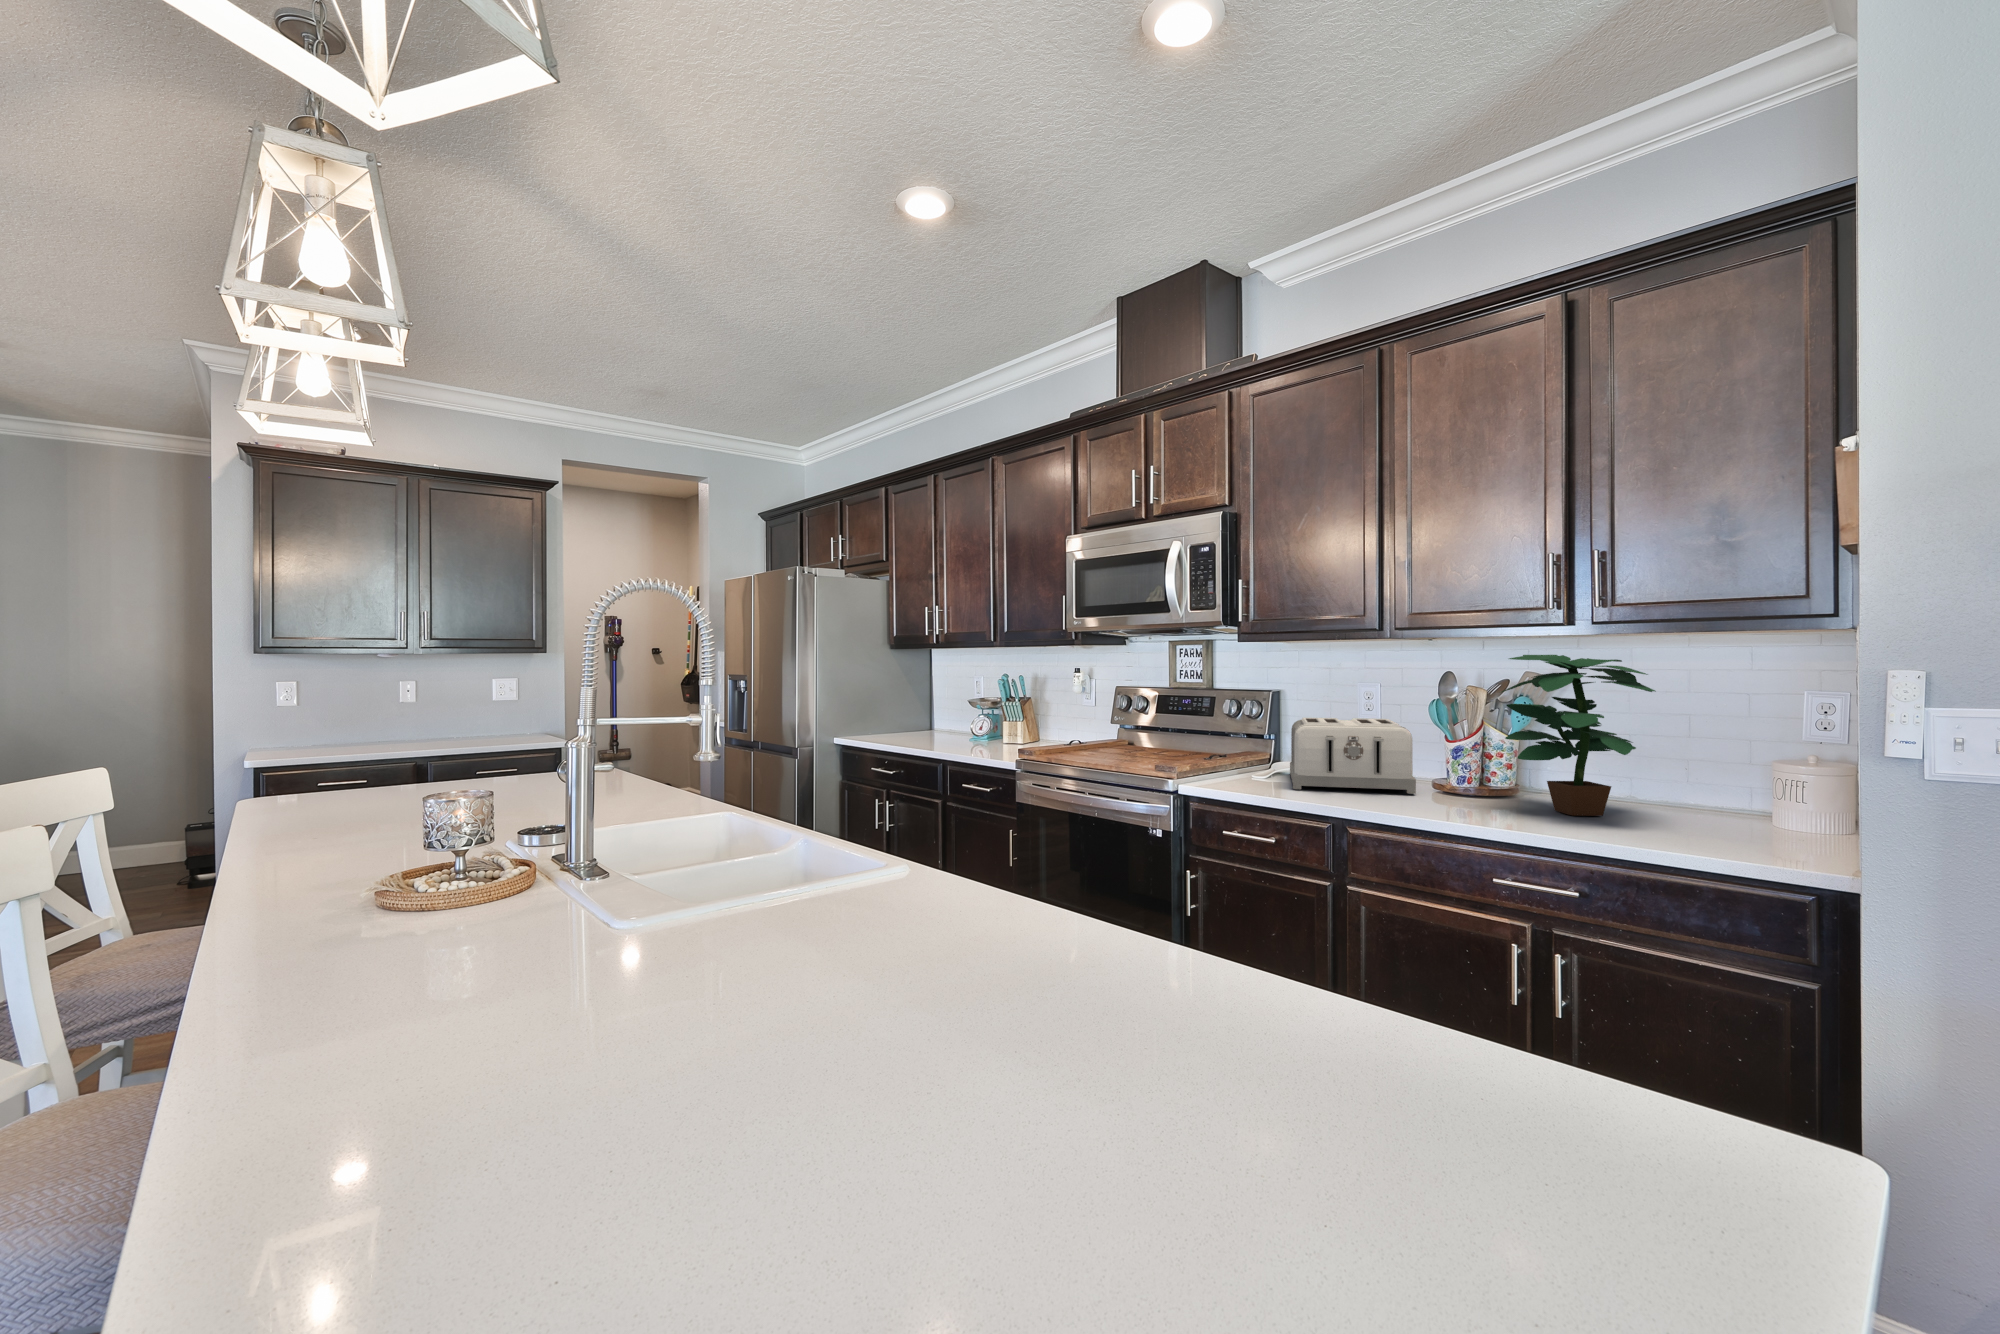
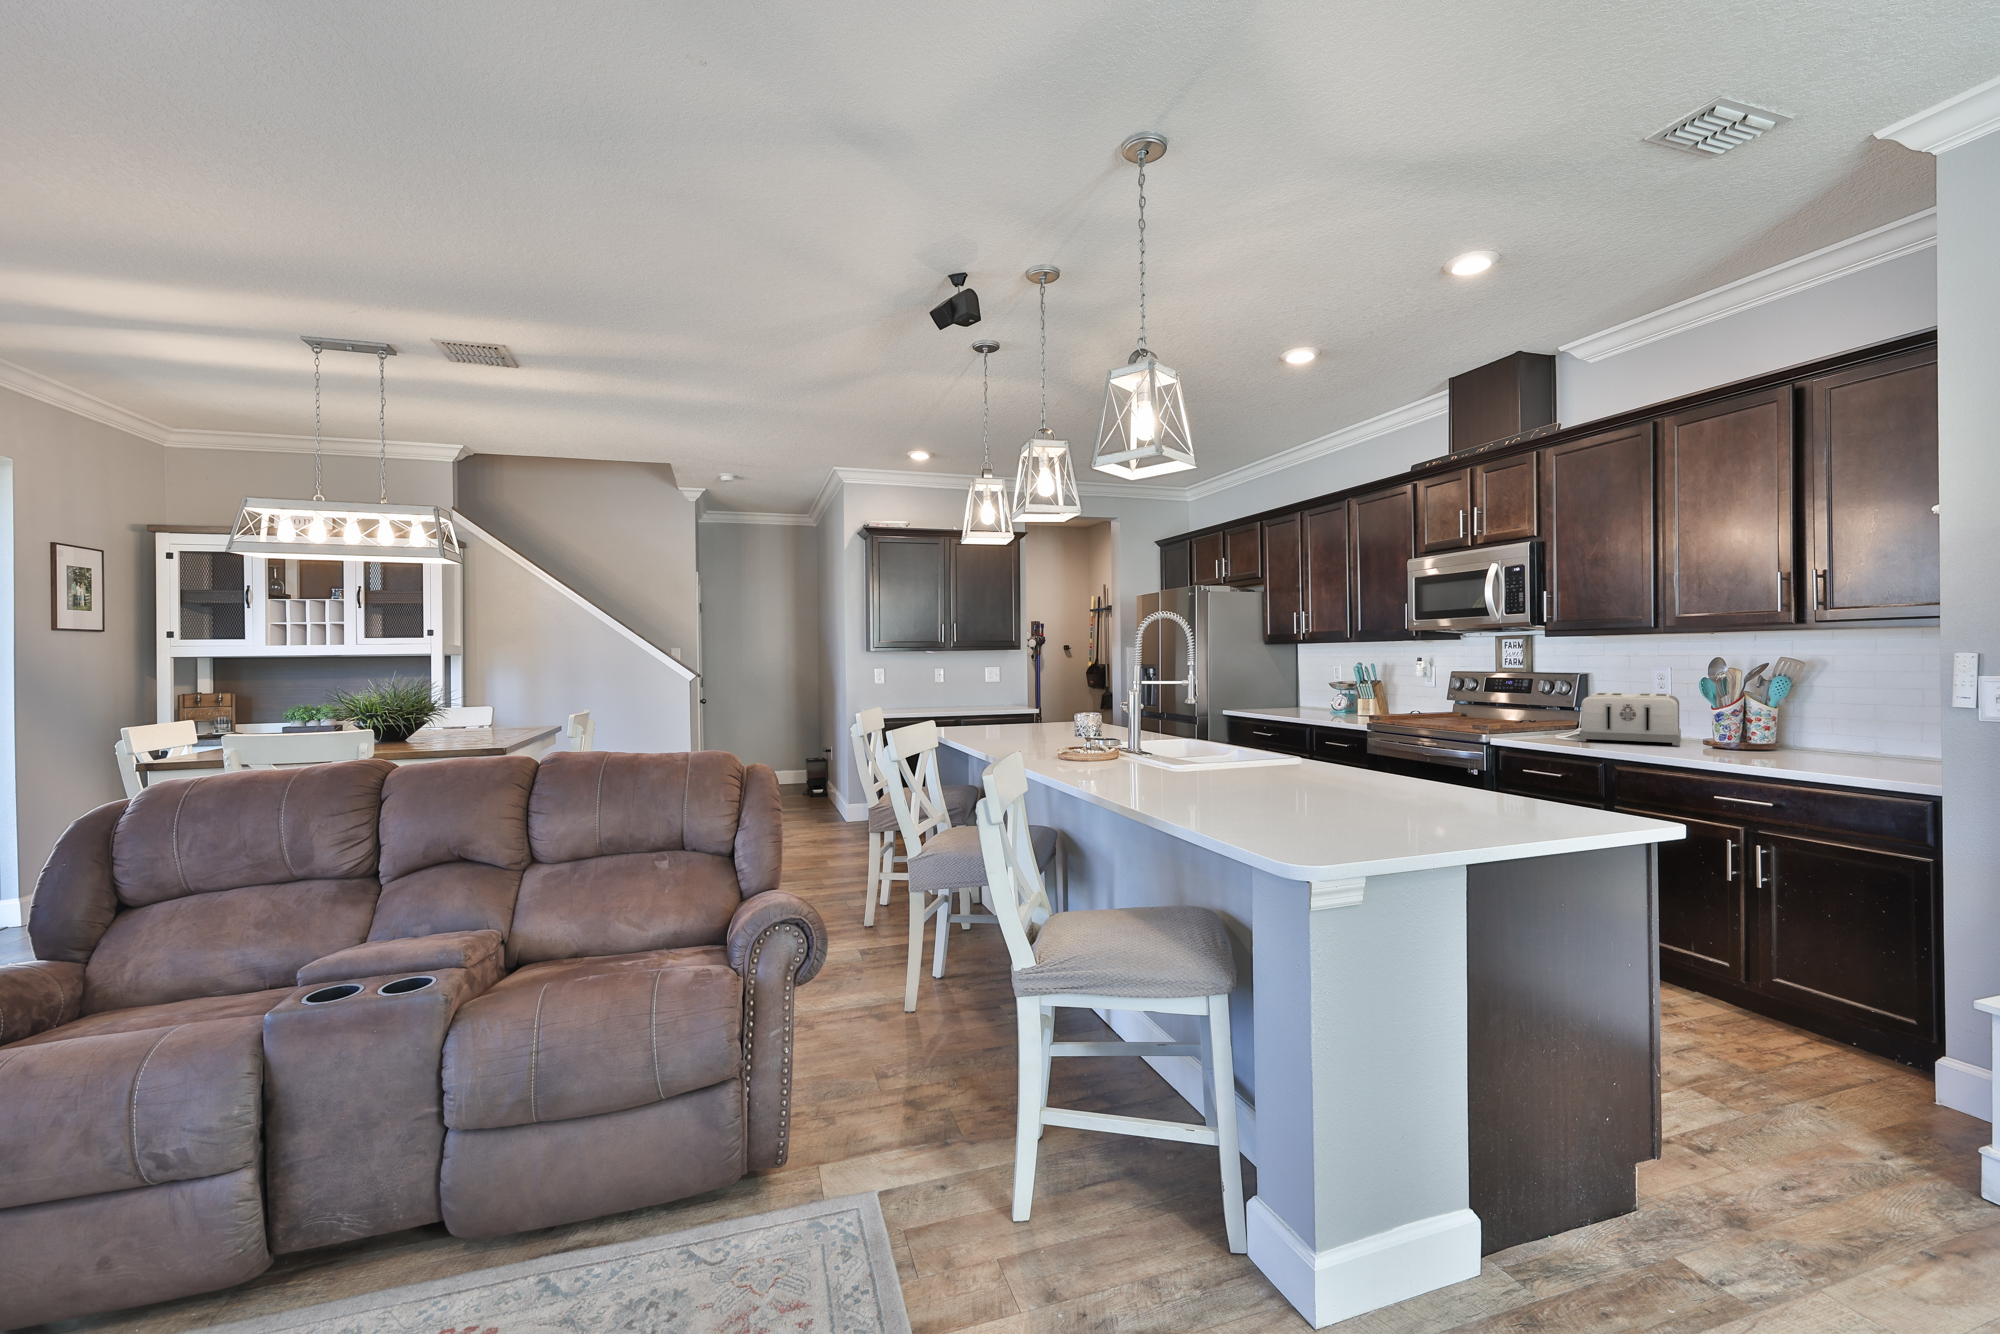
potted plant: present [1502,655,1656,816] -> none [1741,645,1869,760]

